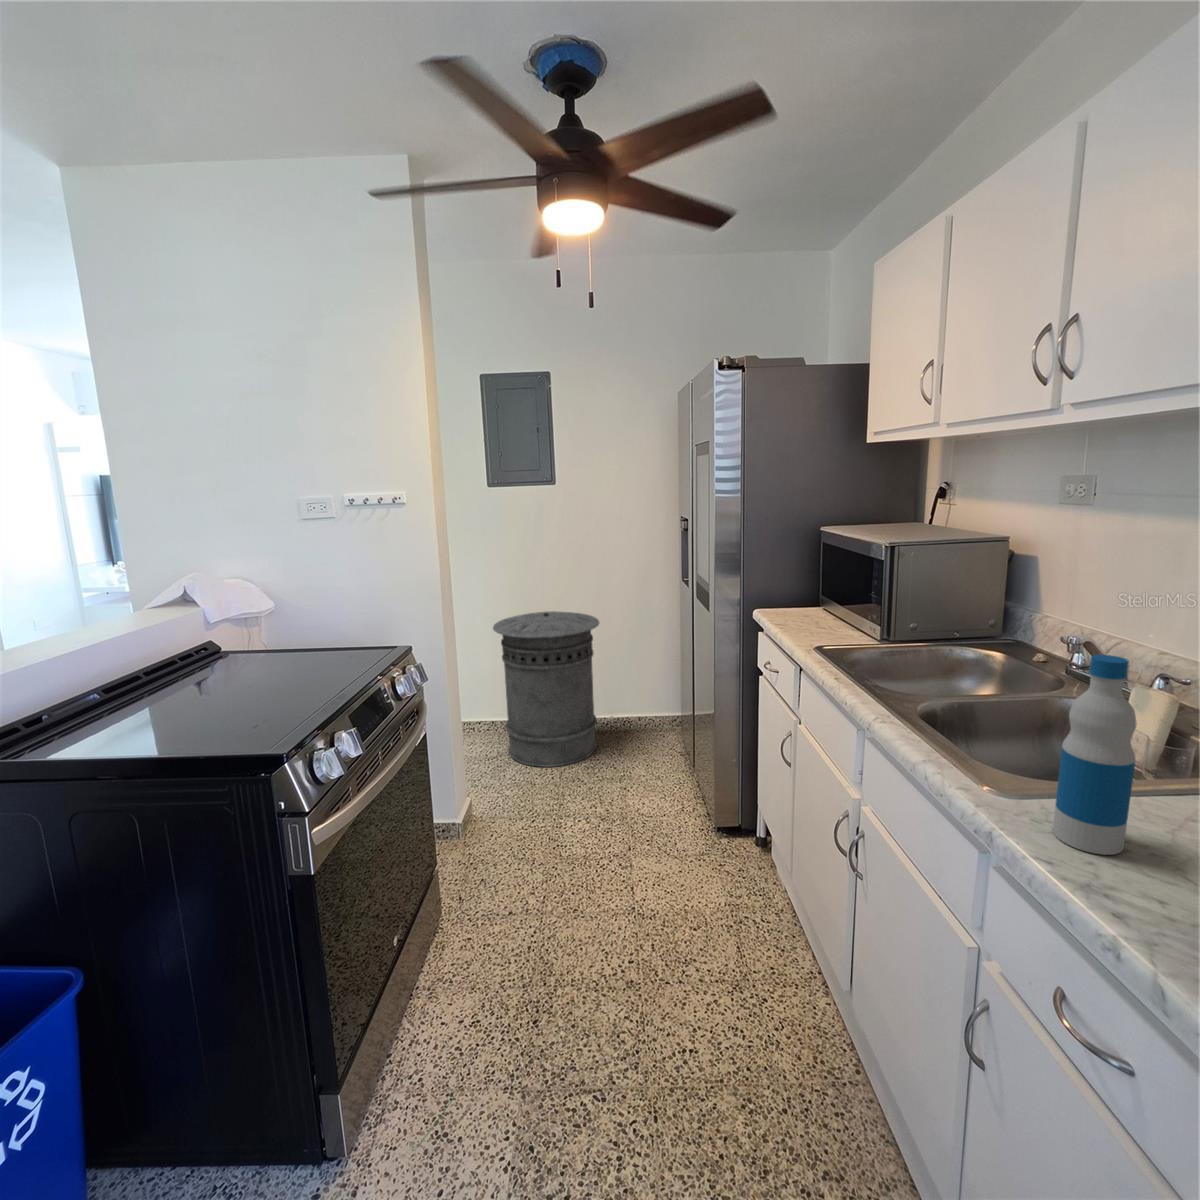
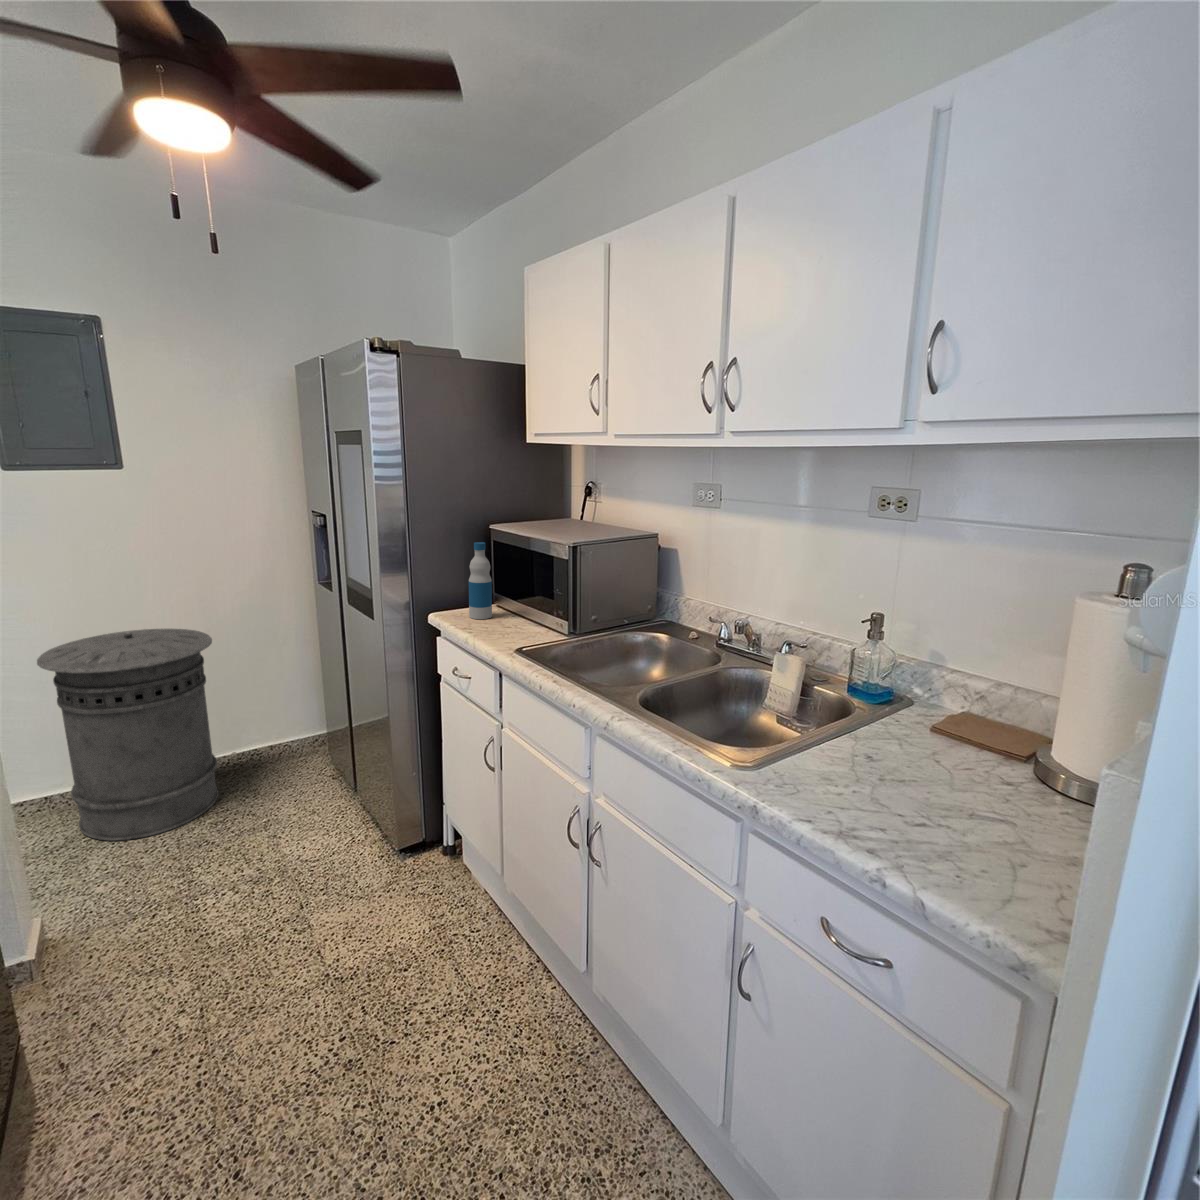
bottle: present [1053,655,1137,855] -> present [469,542,492,619]

